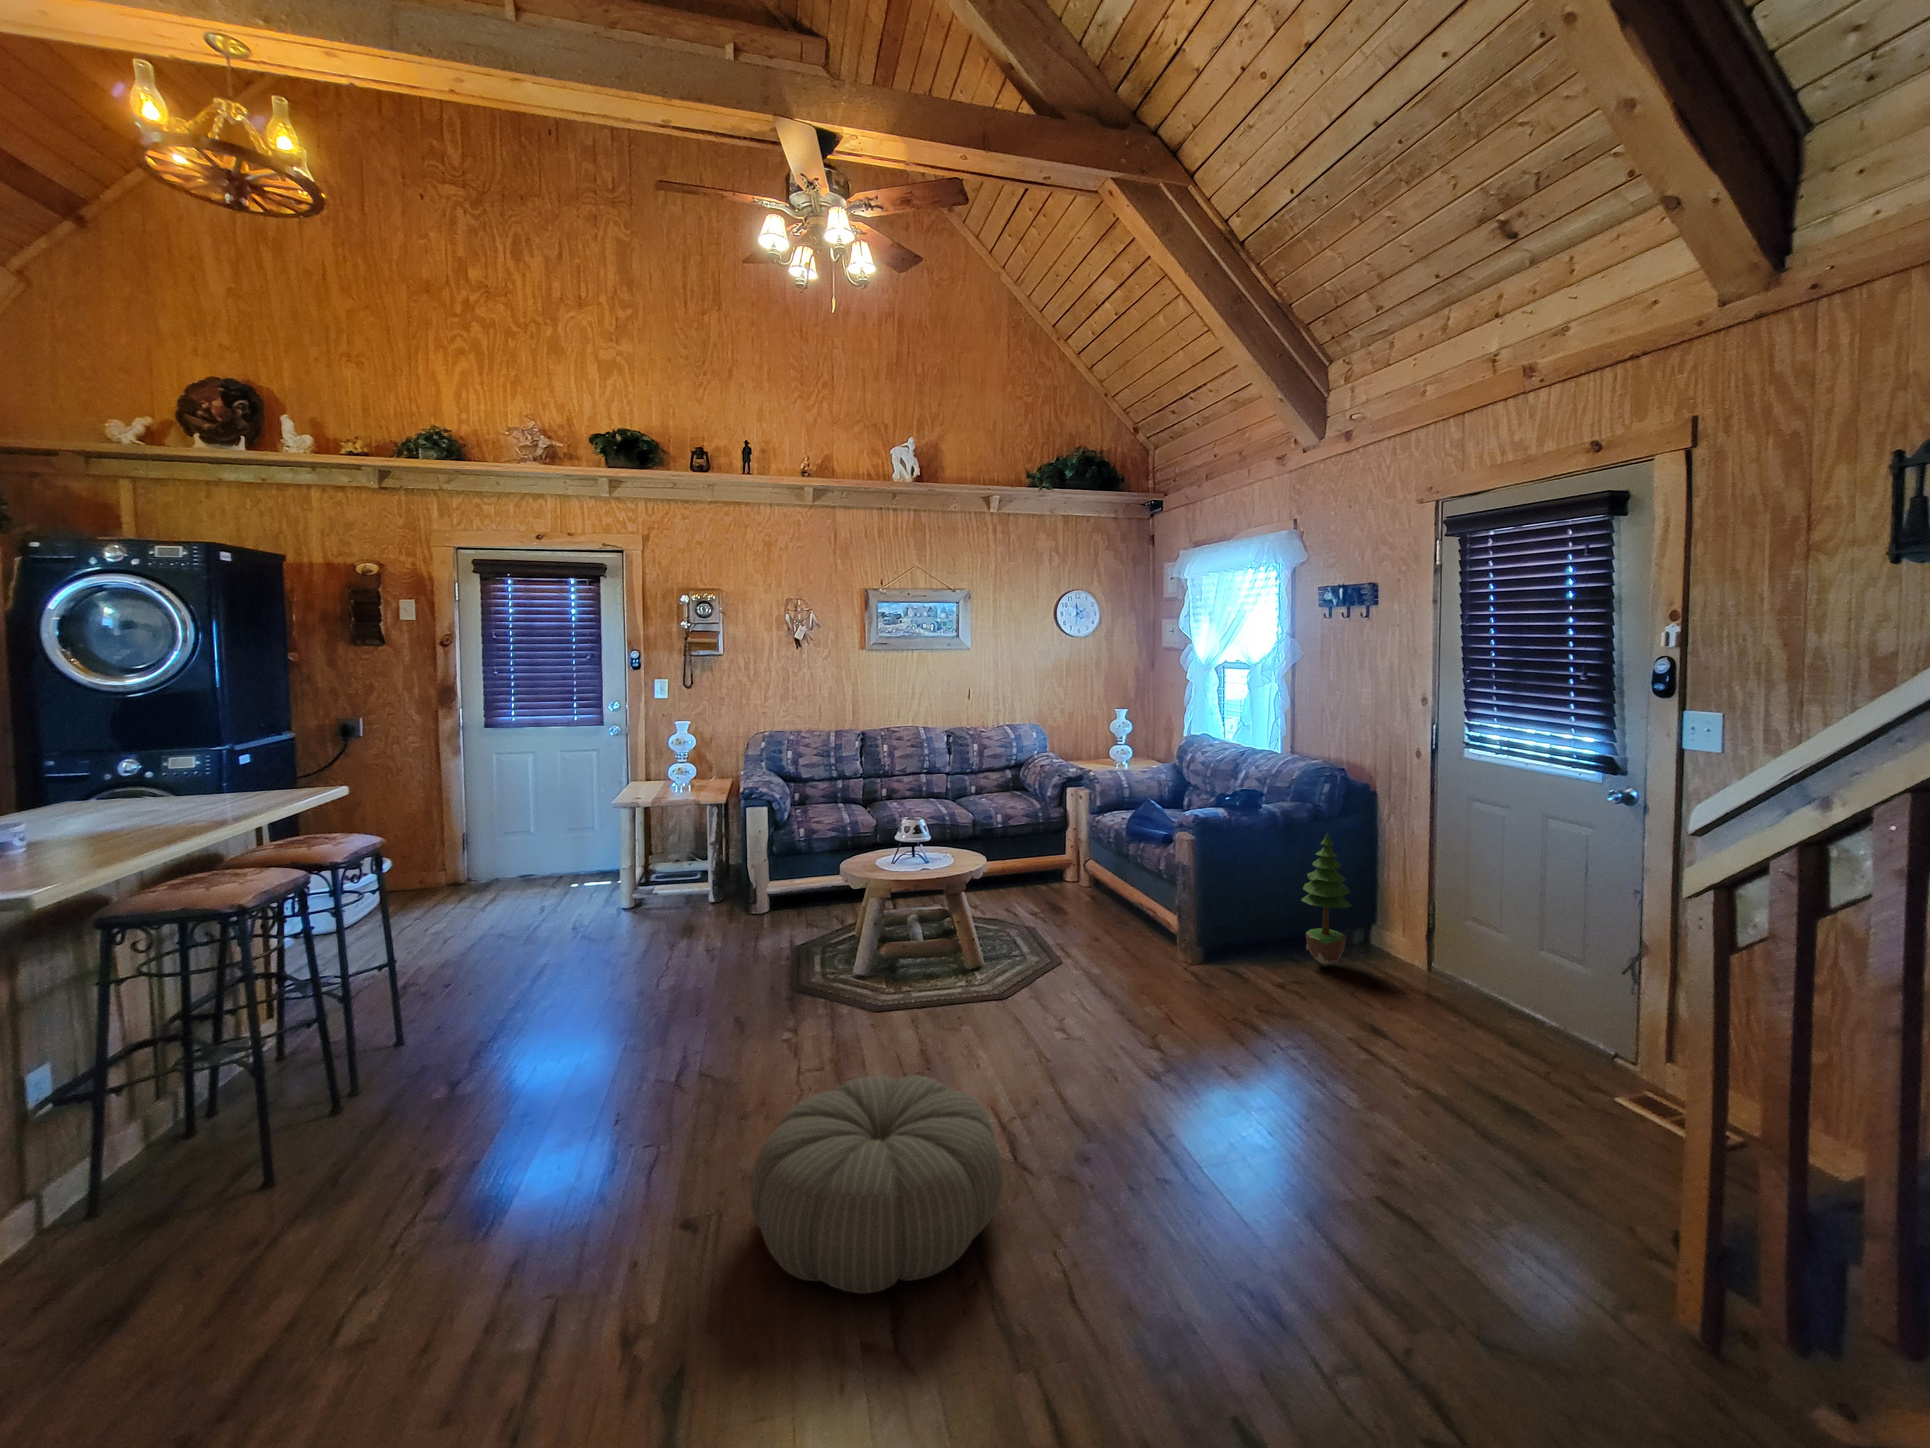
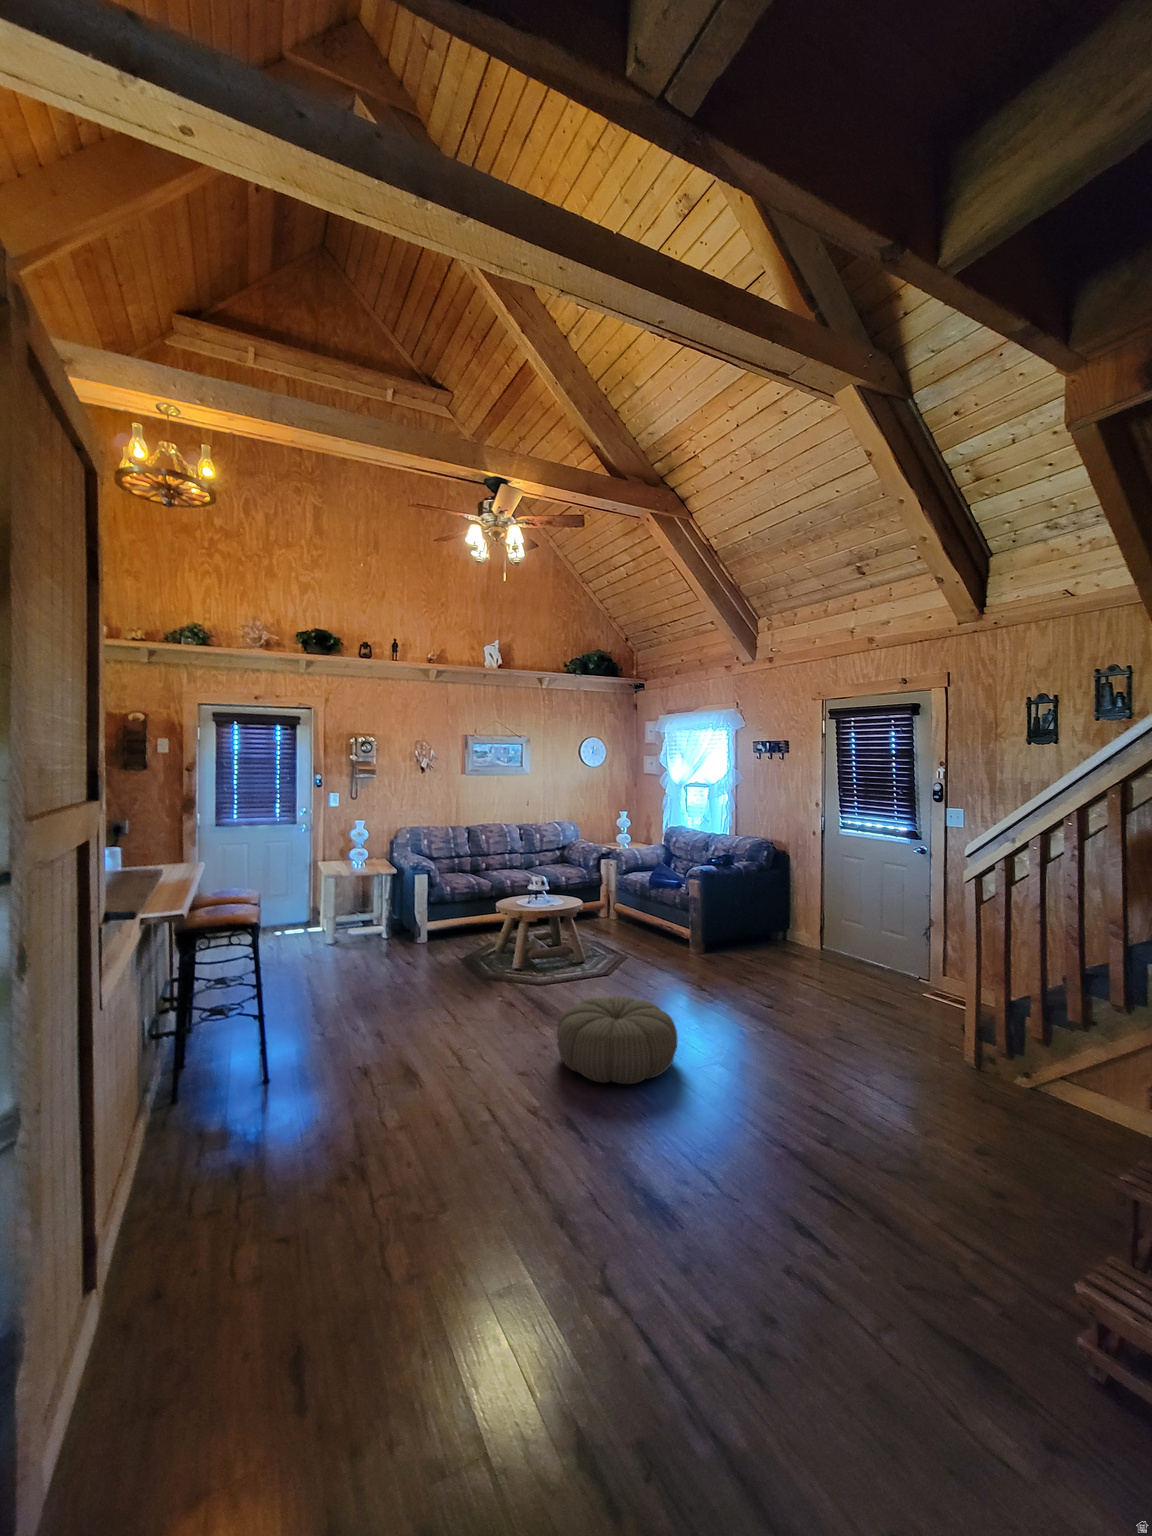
potted tree: present [1301,833,1352,966] -> none [755,877,783,951]

